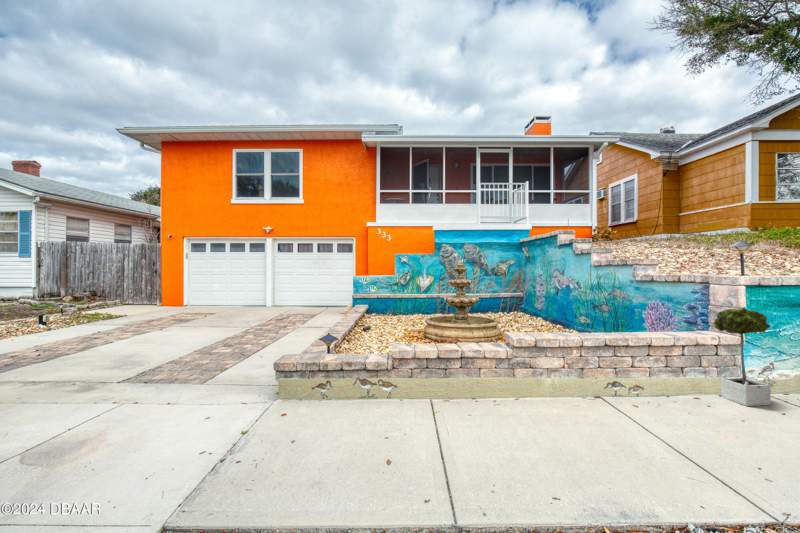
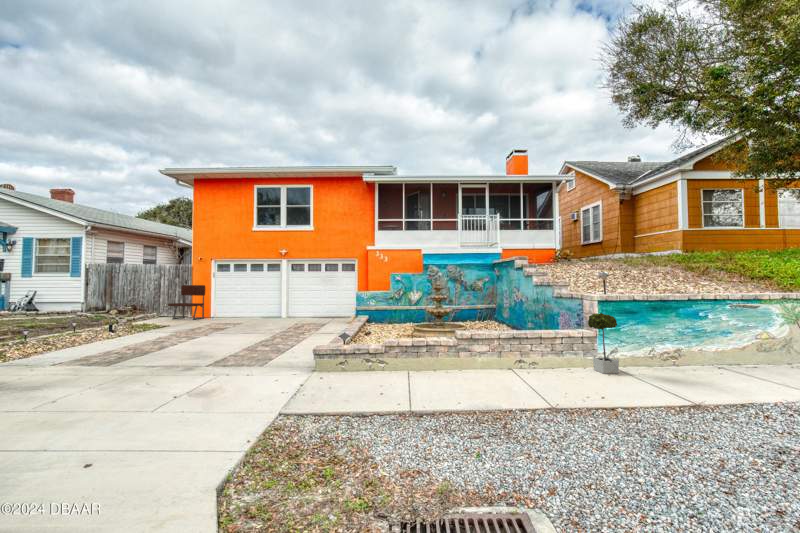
bench: none [129,268,174,309] -> present [168,285,205,320]

